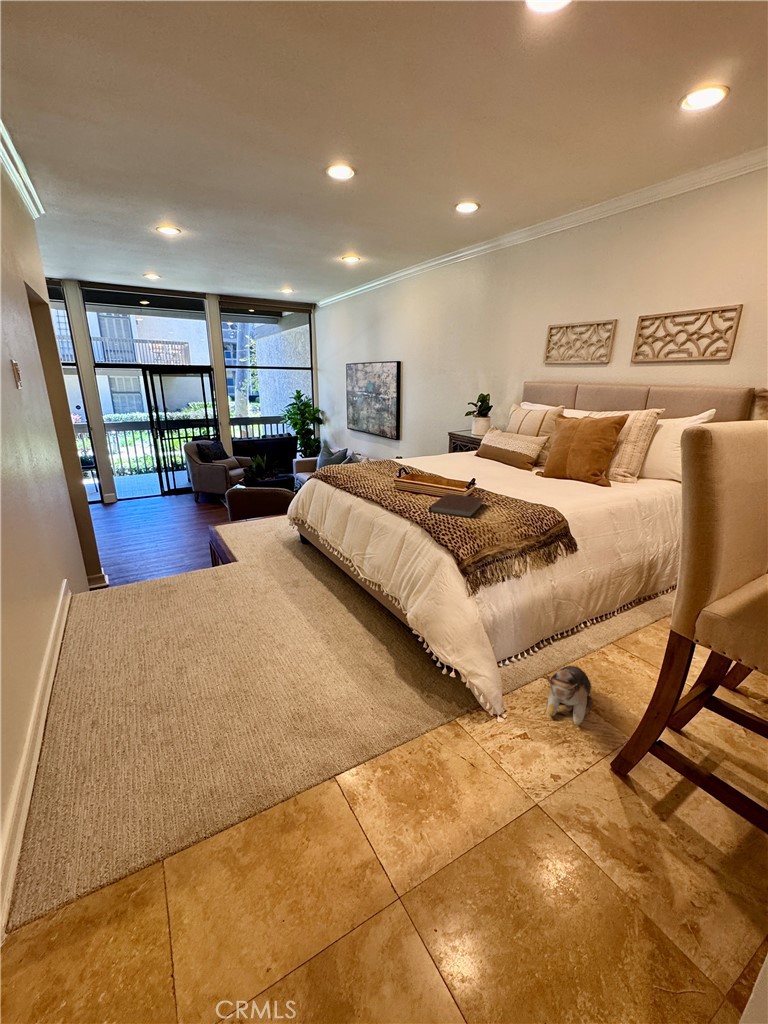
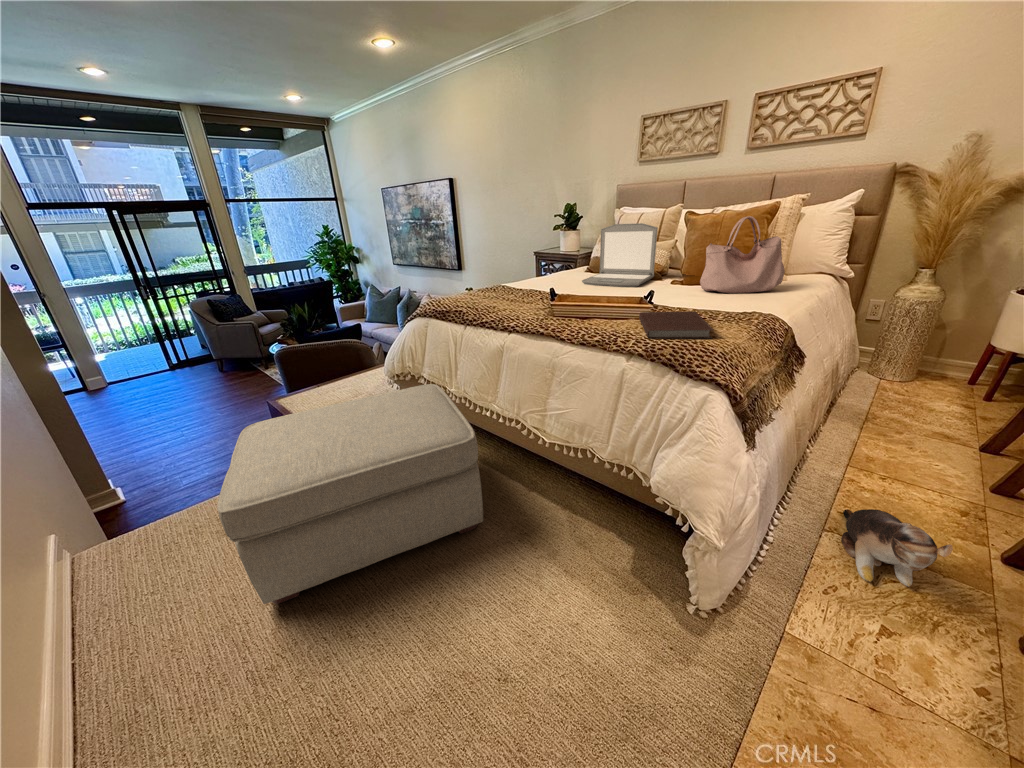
laptop: none [454,420,521,474] -> present [582,223,658,287]
handbag: none [535,428,606,491] -> present [700,216,785,293]
ottoman: none [149,526,309,641] -> present [217,384,483,604]

